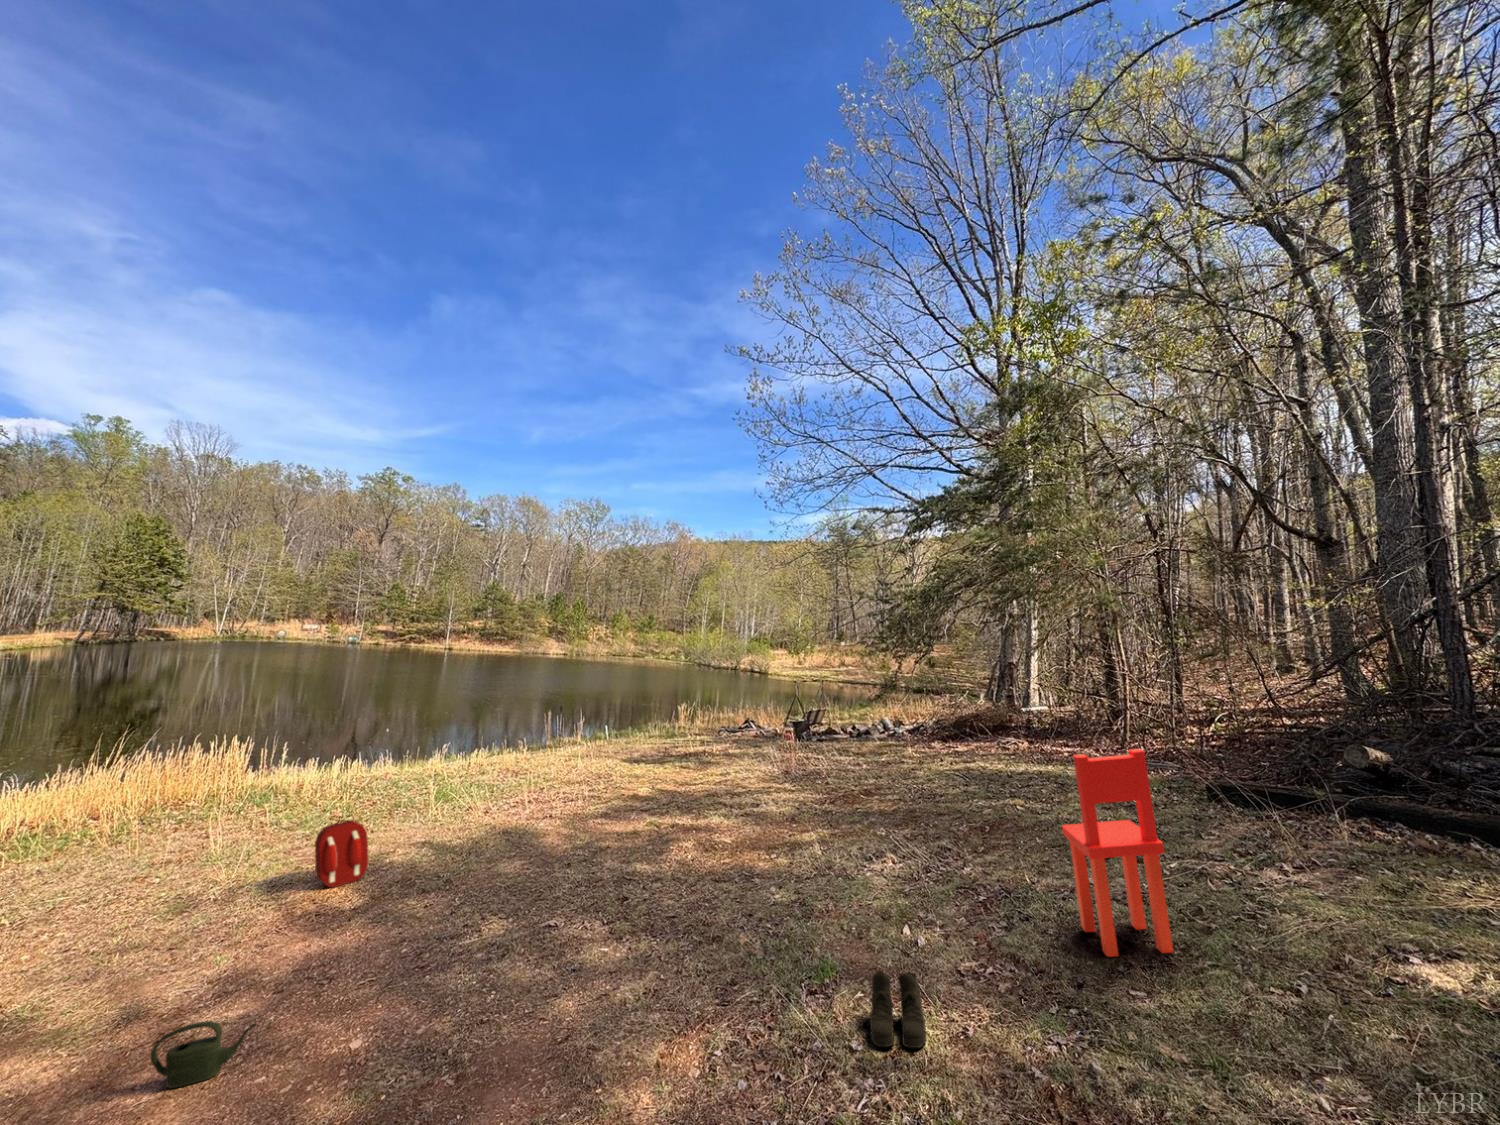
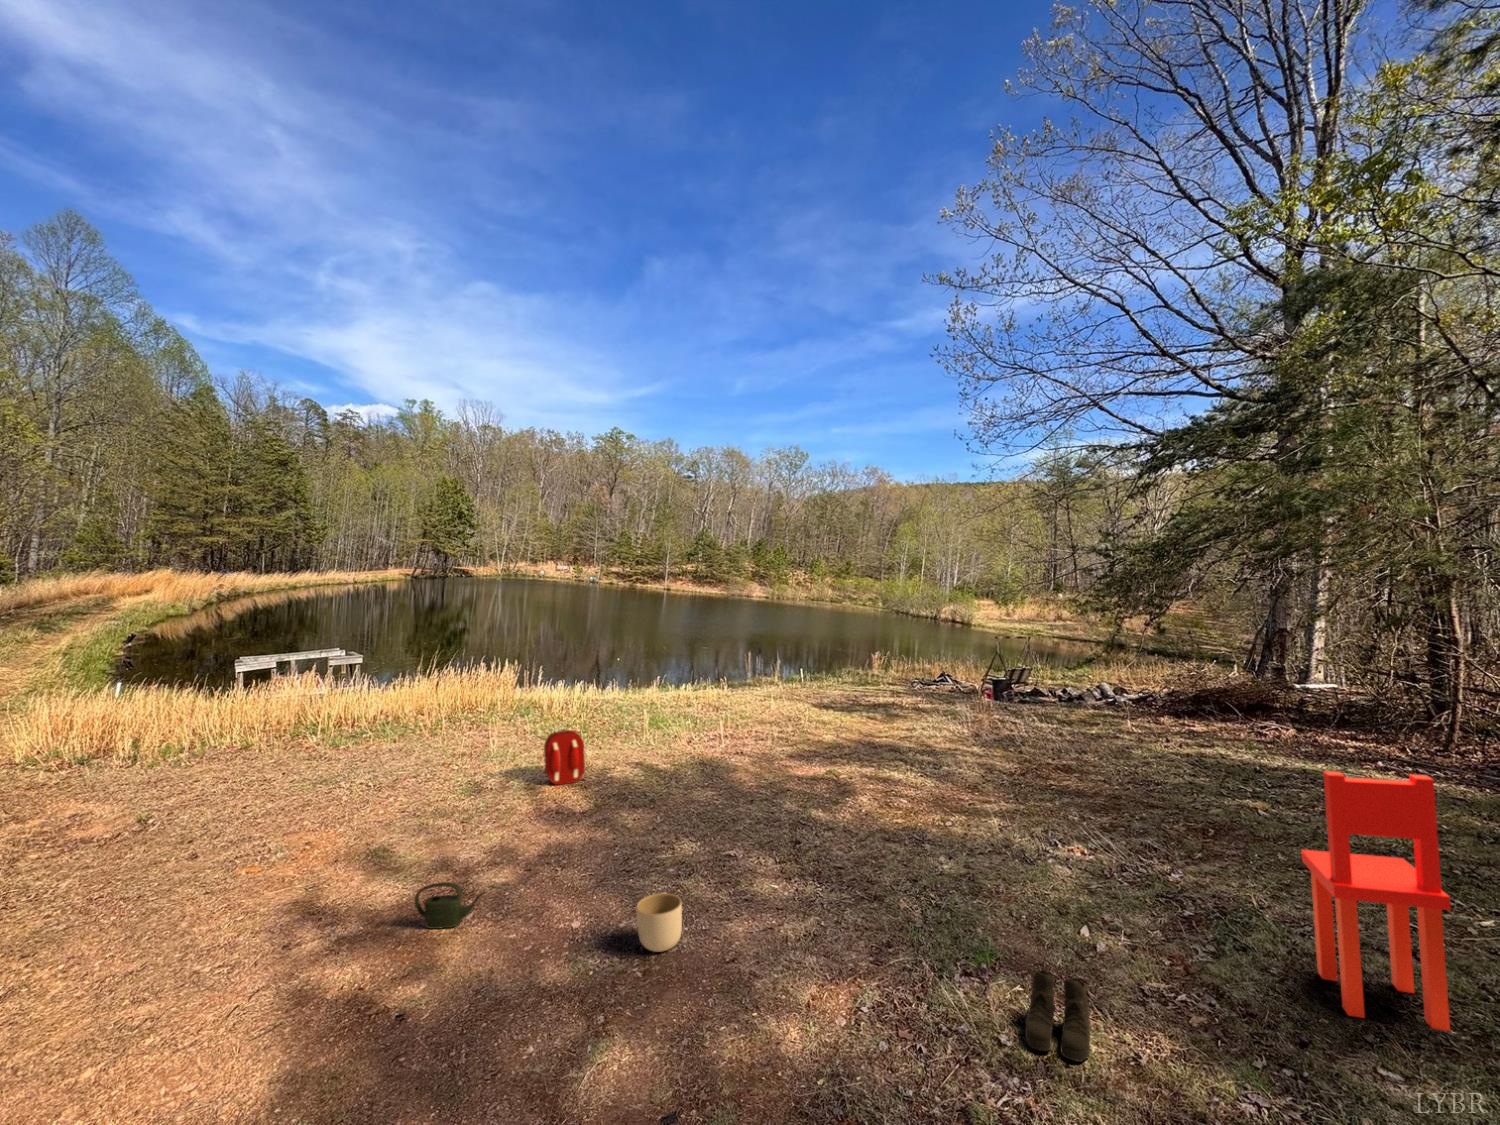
planter: none [460,977,514,1047] -> present [636,893,682,952]

